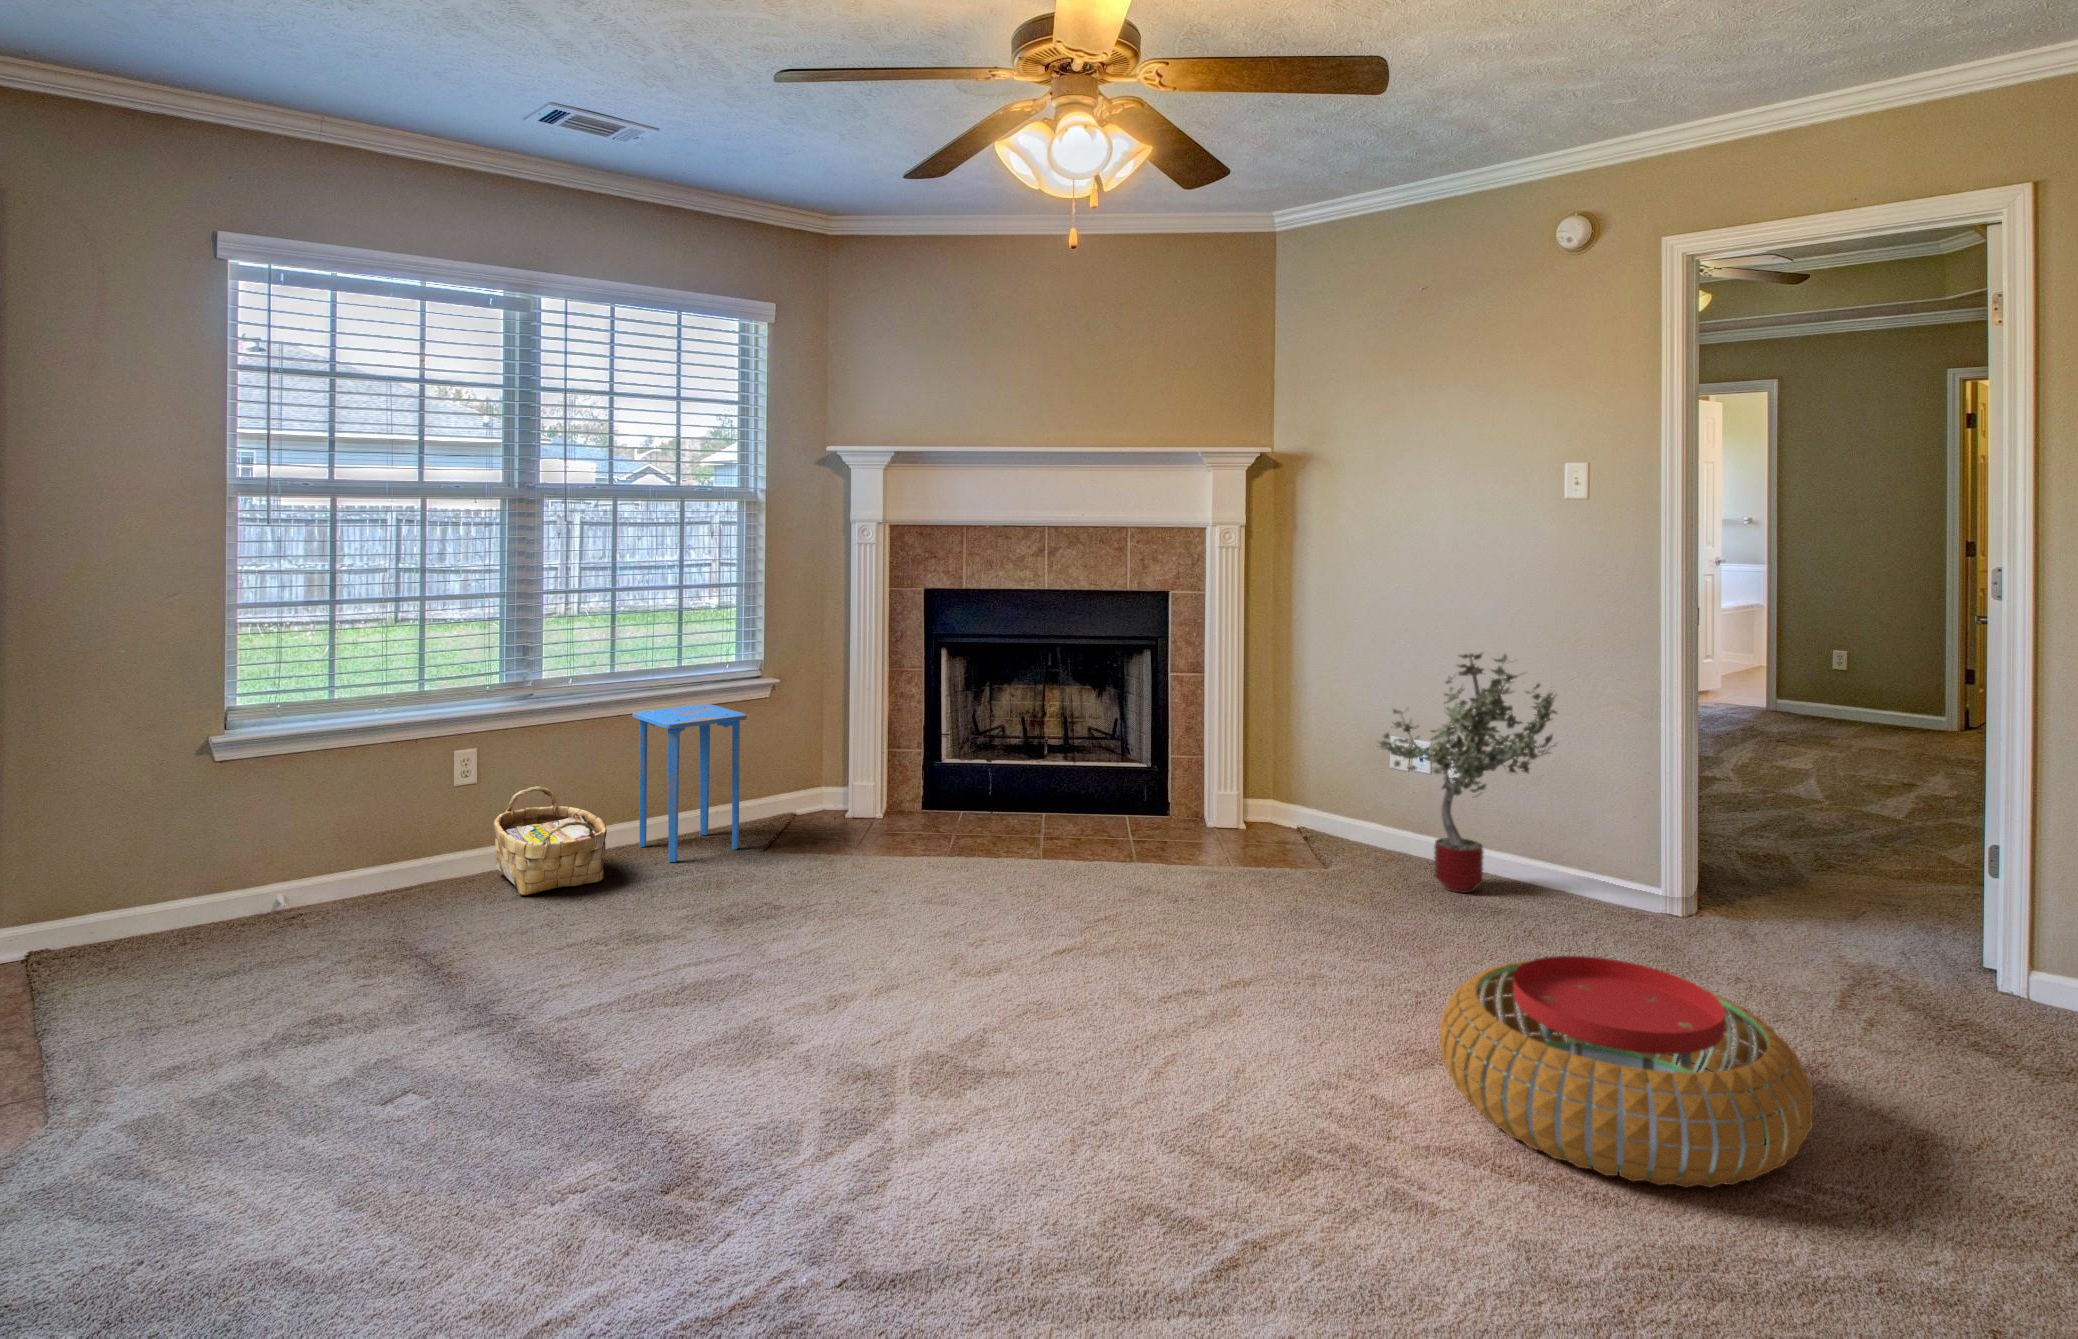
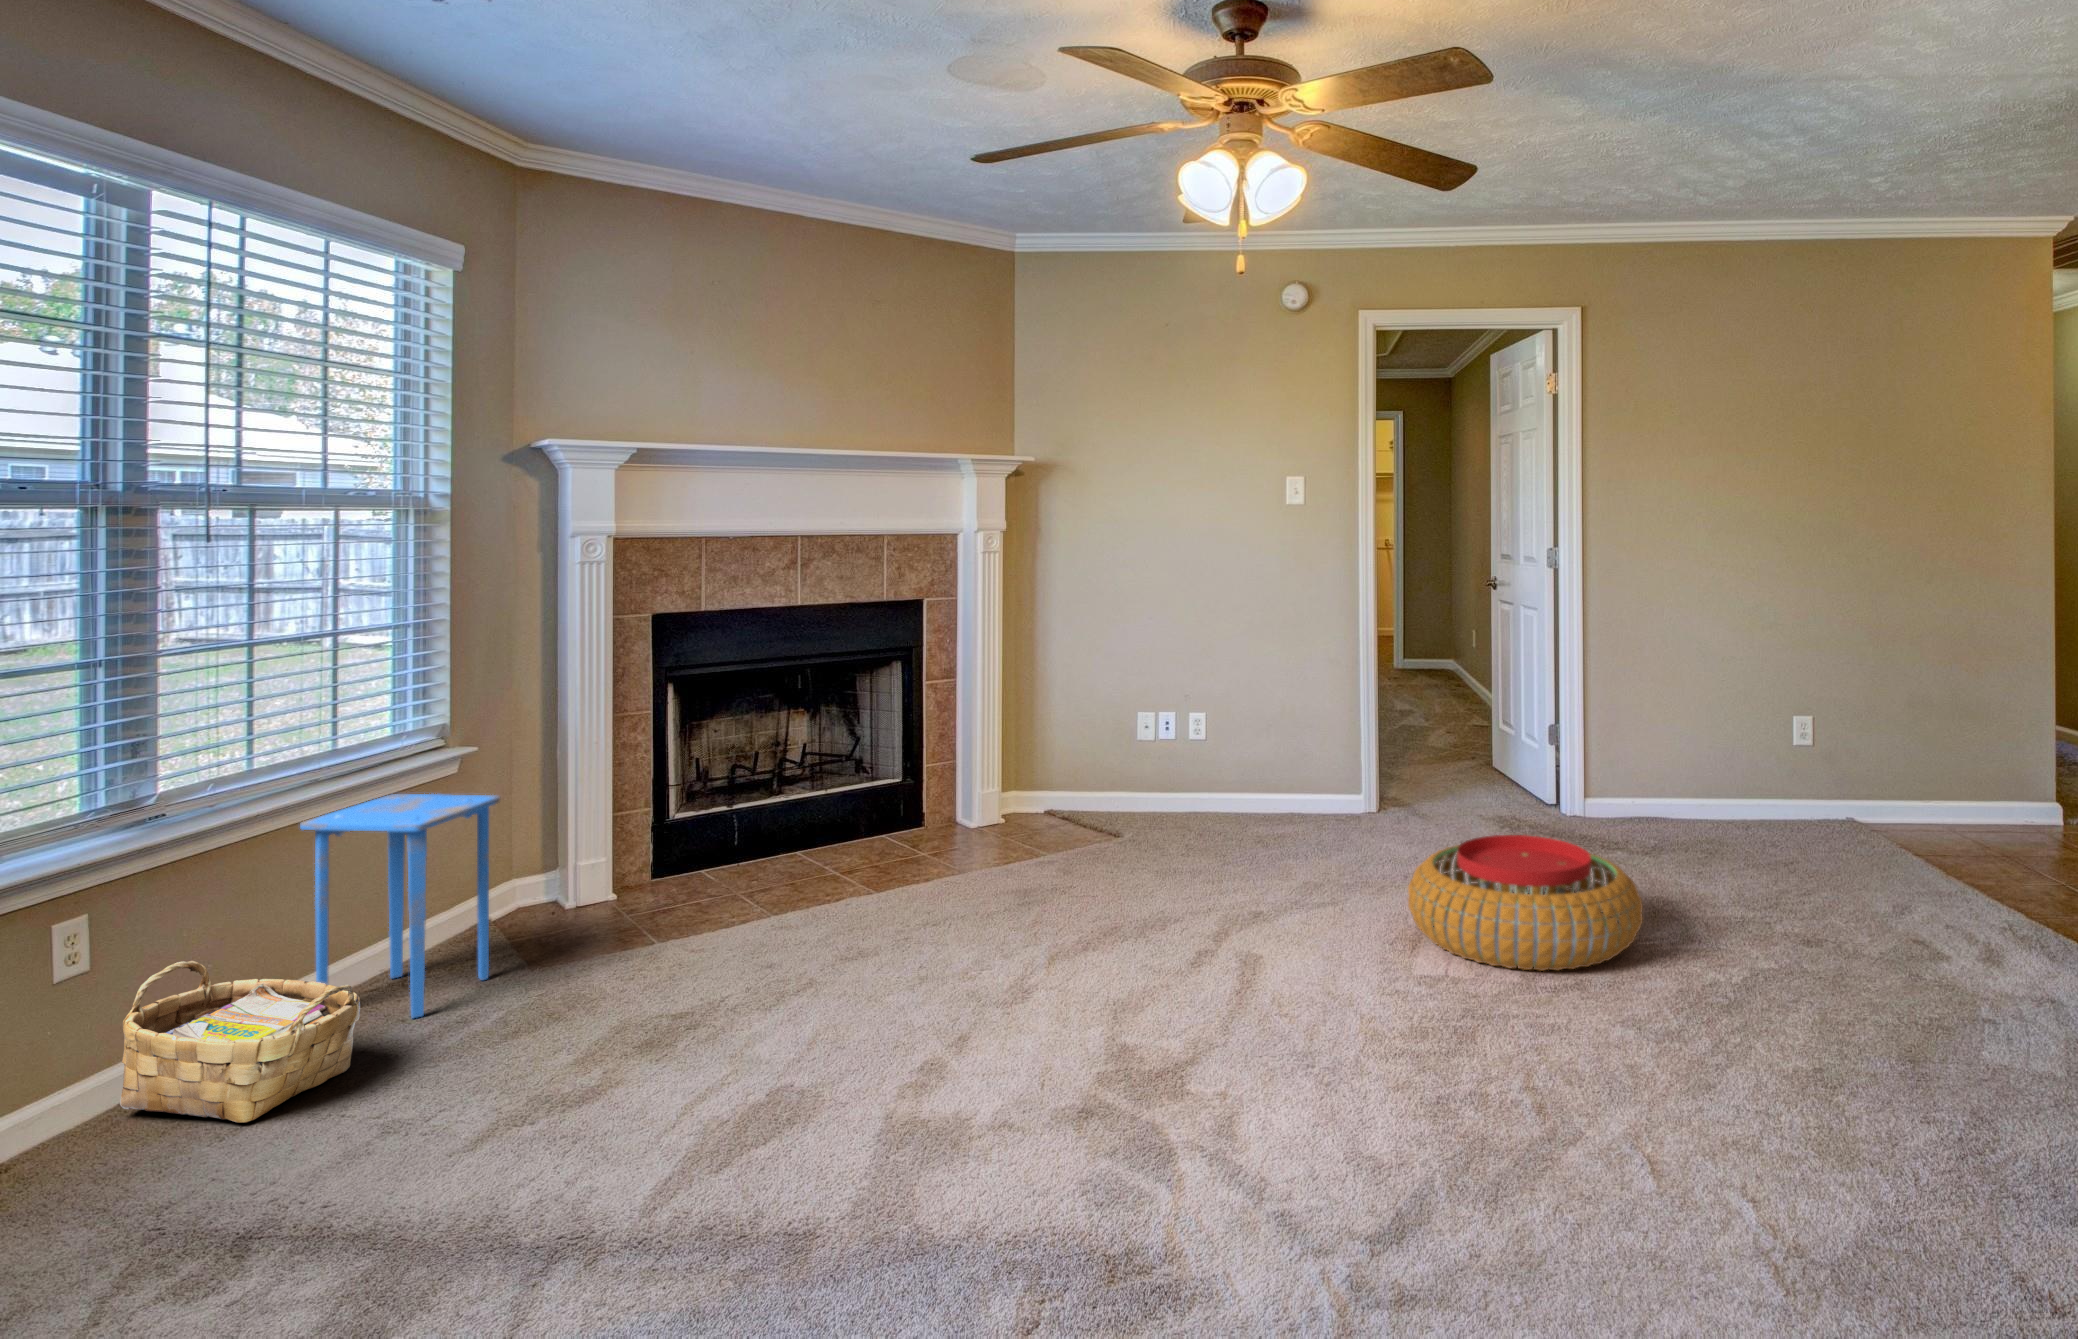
potted tree: present [1379,653,1557,893] -> none [1155,631,1319,834]

